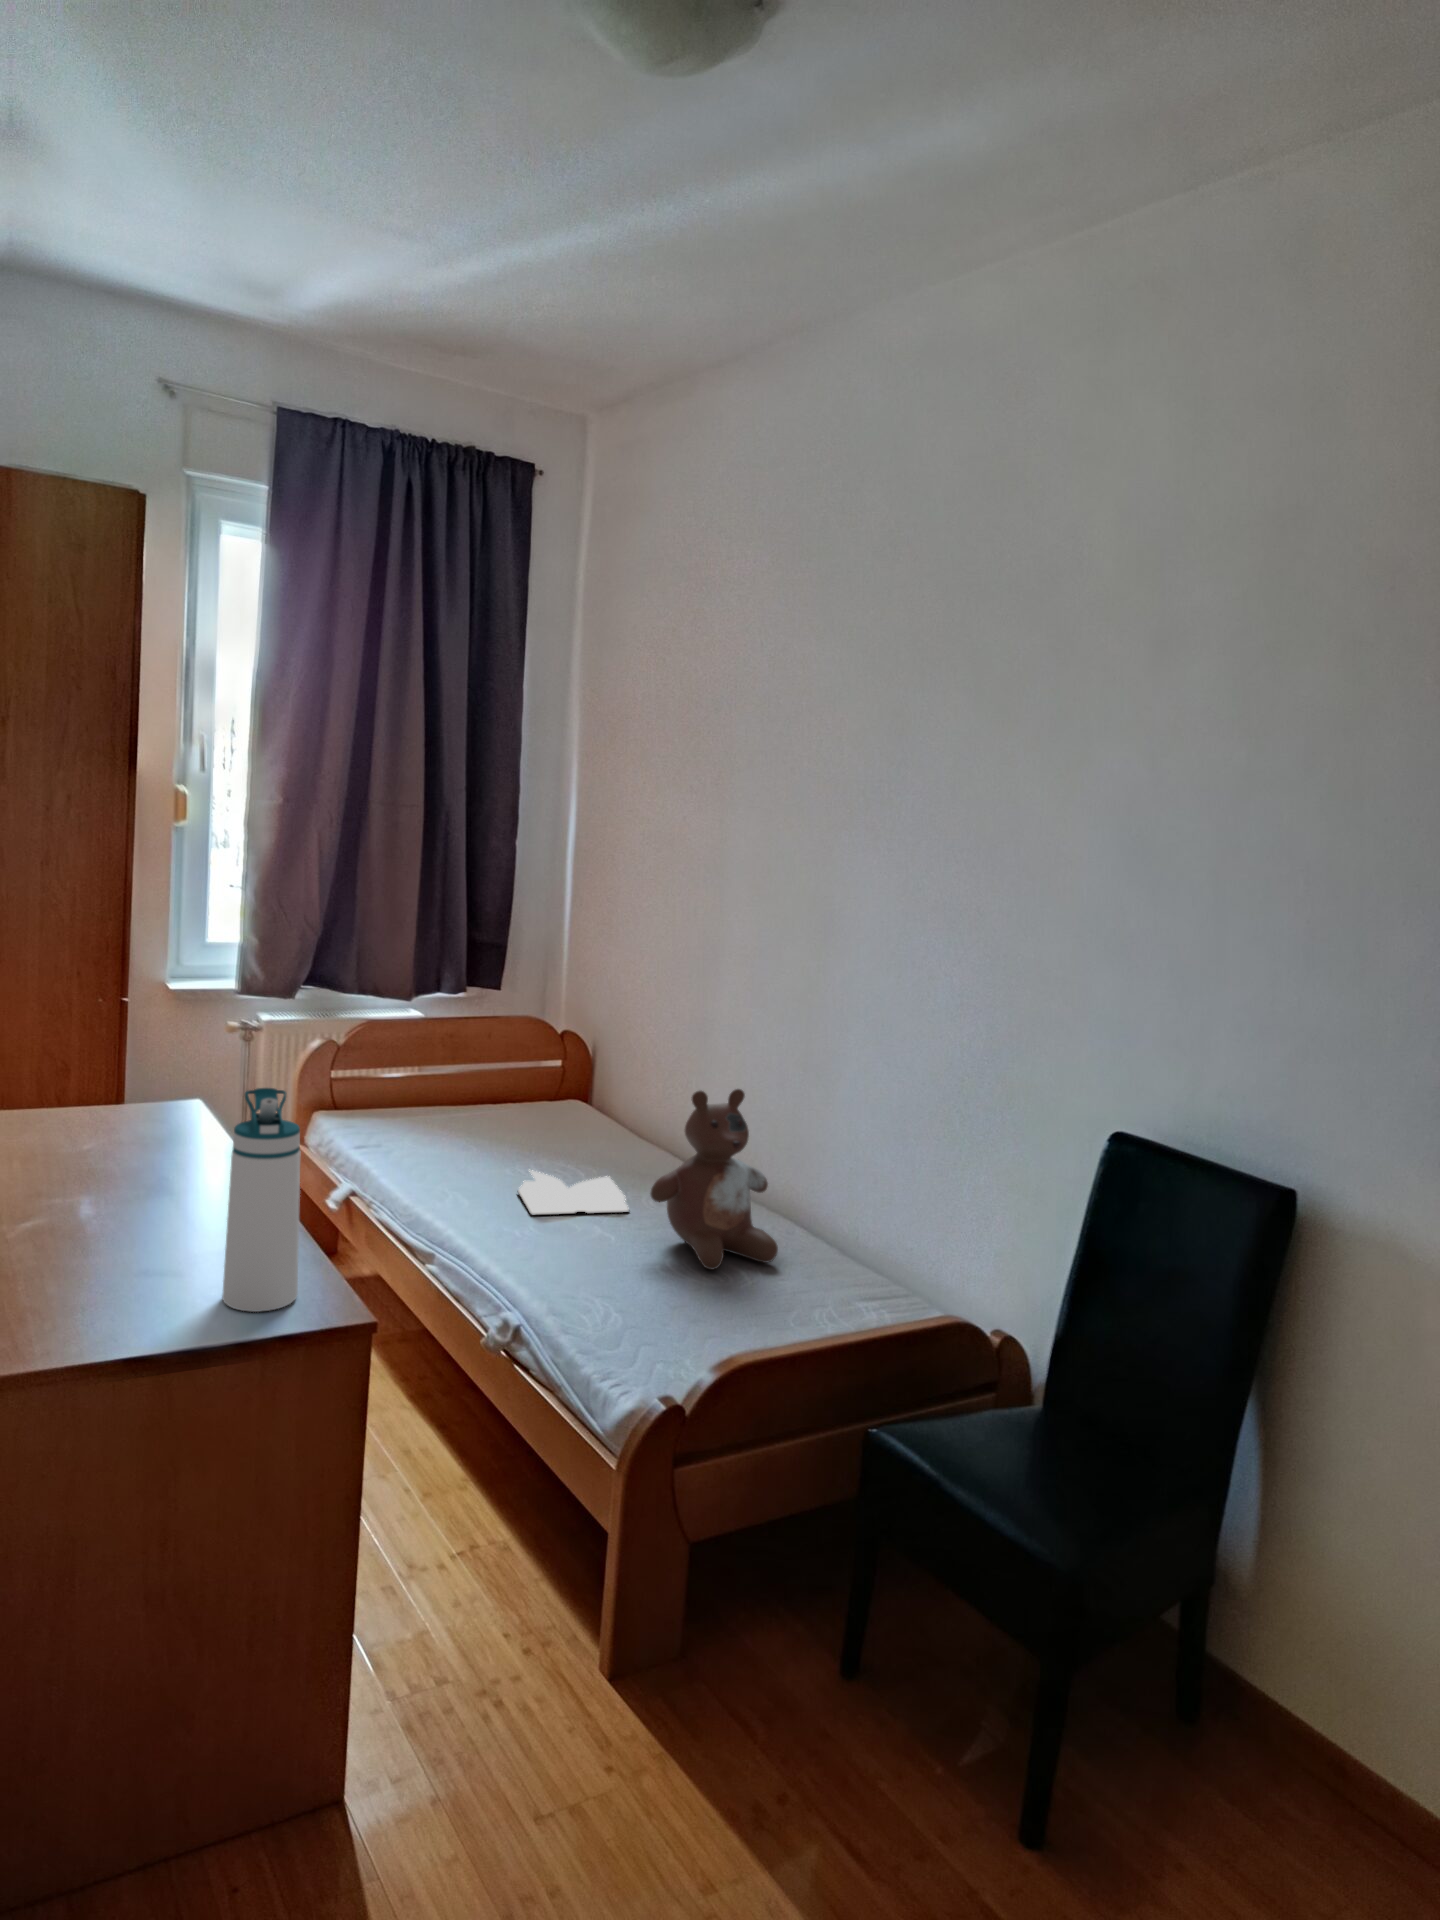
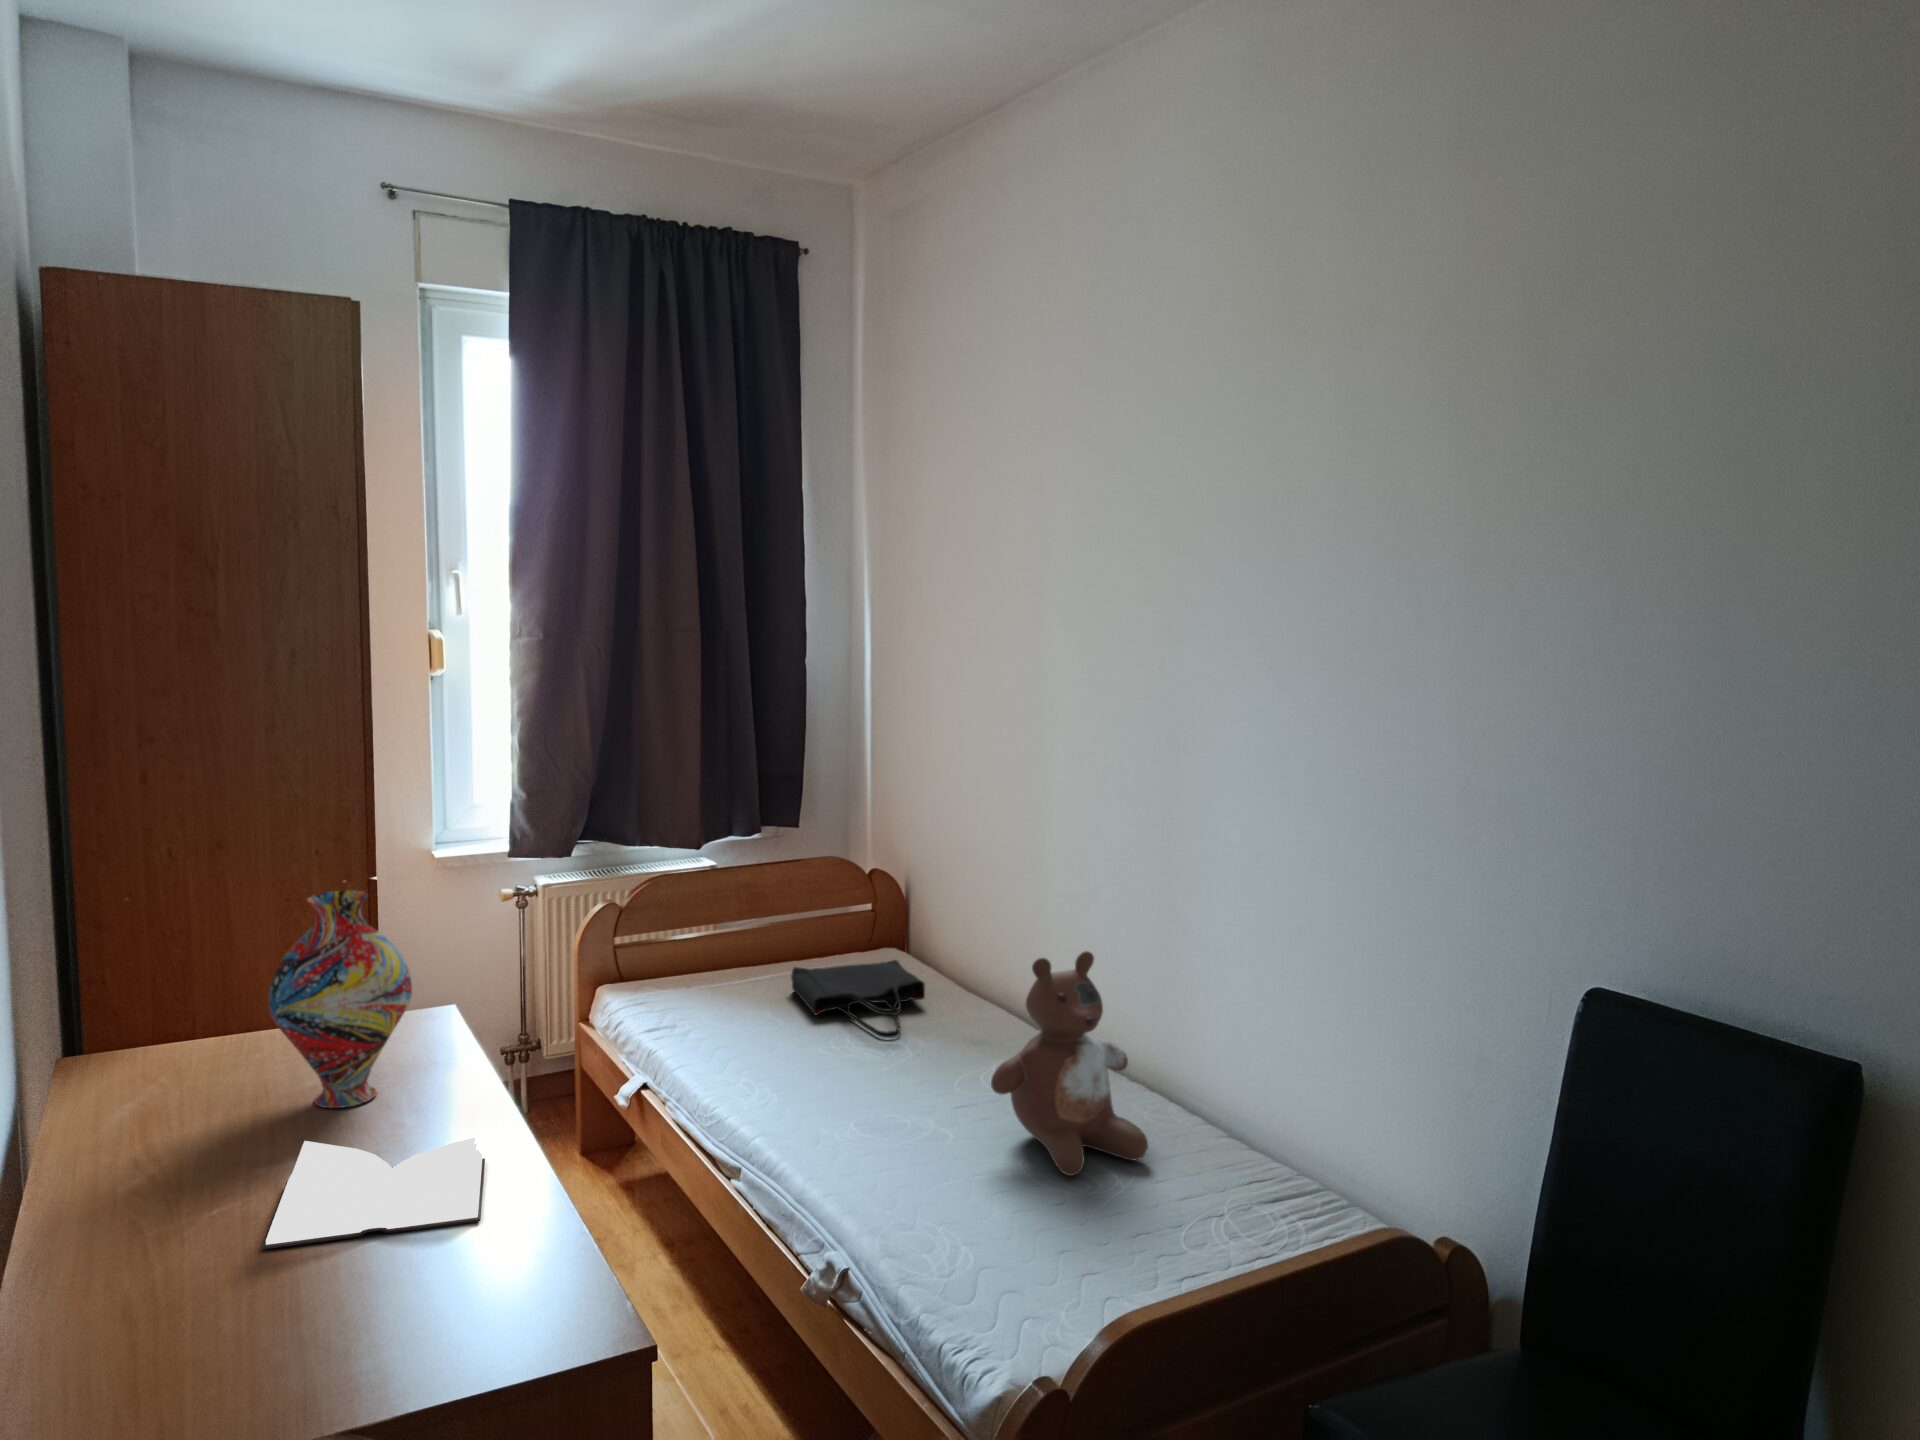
vase: none [53,982,172,1159] -> present [269,890,412,1108]
water bottle: present [222,1088,300,1312] -> none [463,1049,561,1353]
tote bag: none [486,1105,602,1166] -> present [791,960,925,1038]
book: present [518,1170,629,1215] -> present [262,1138,485,1249]

